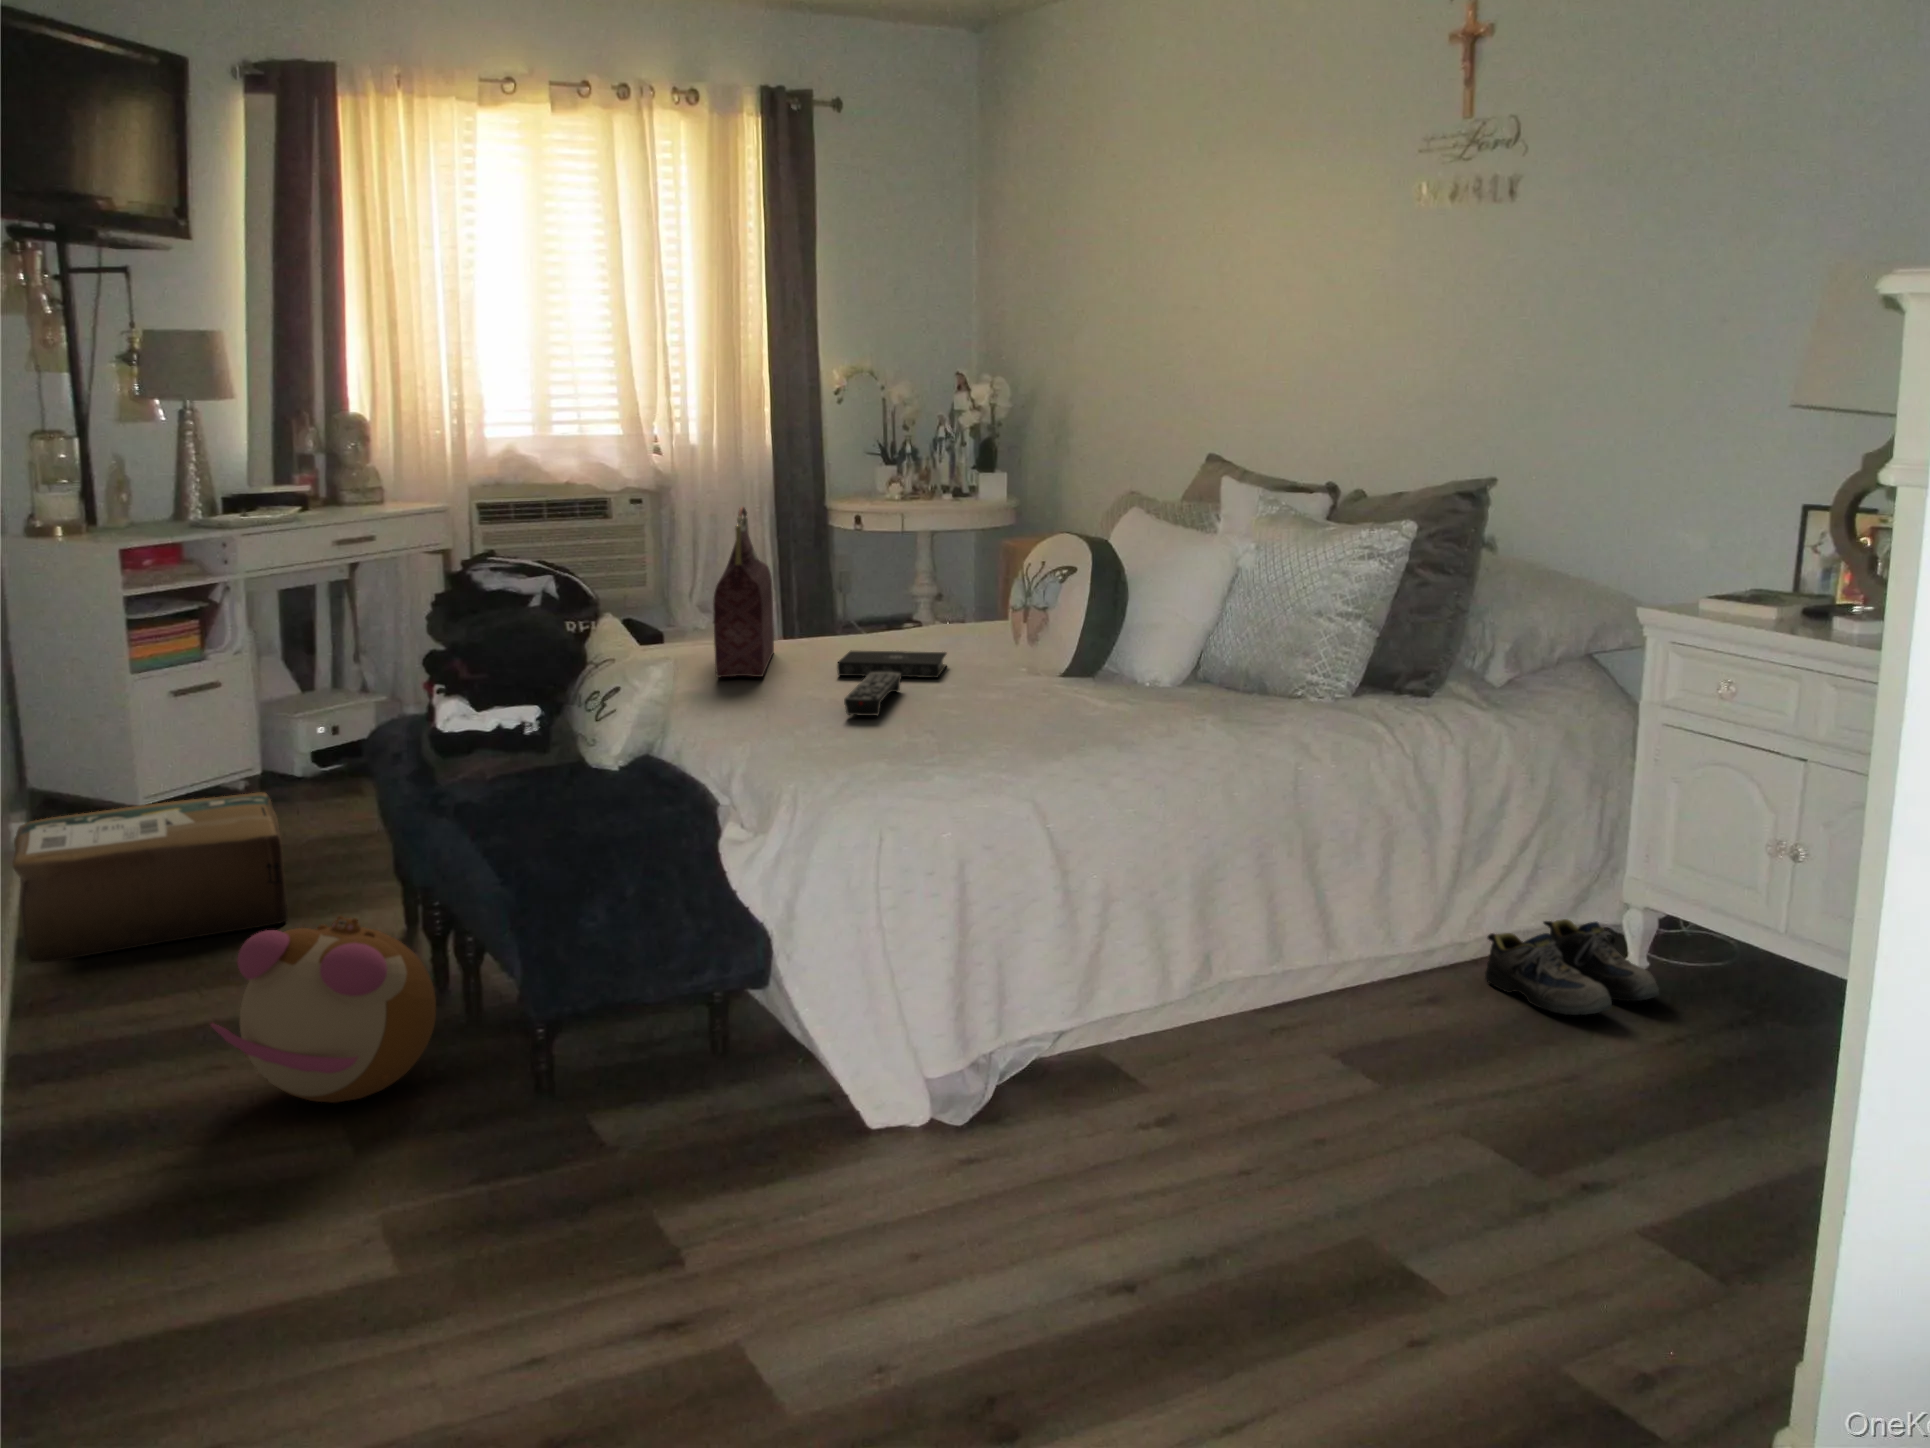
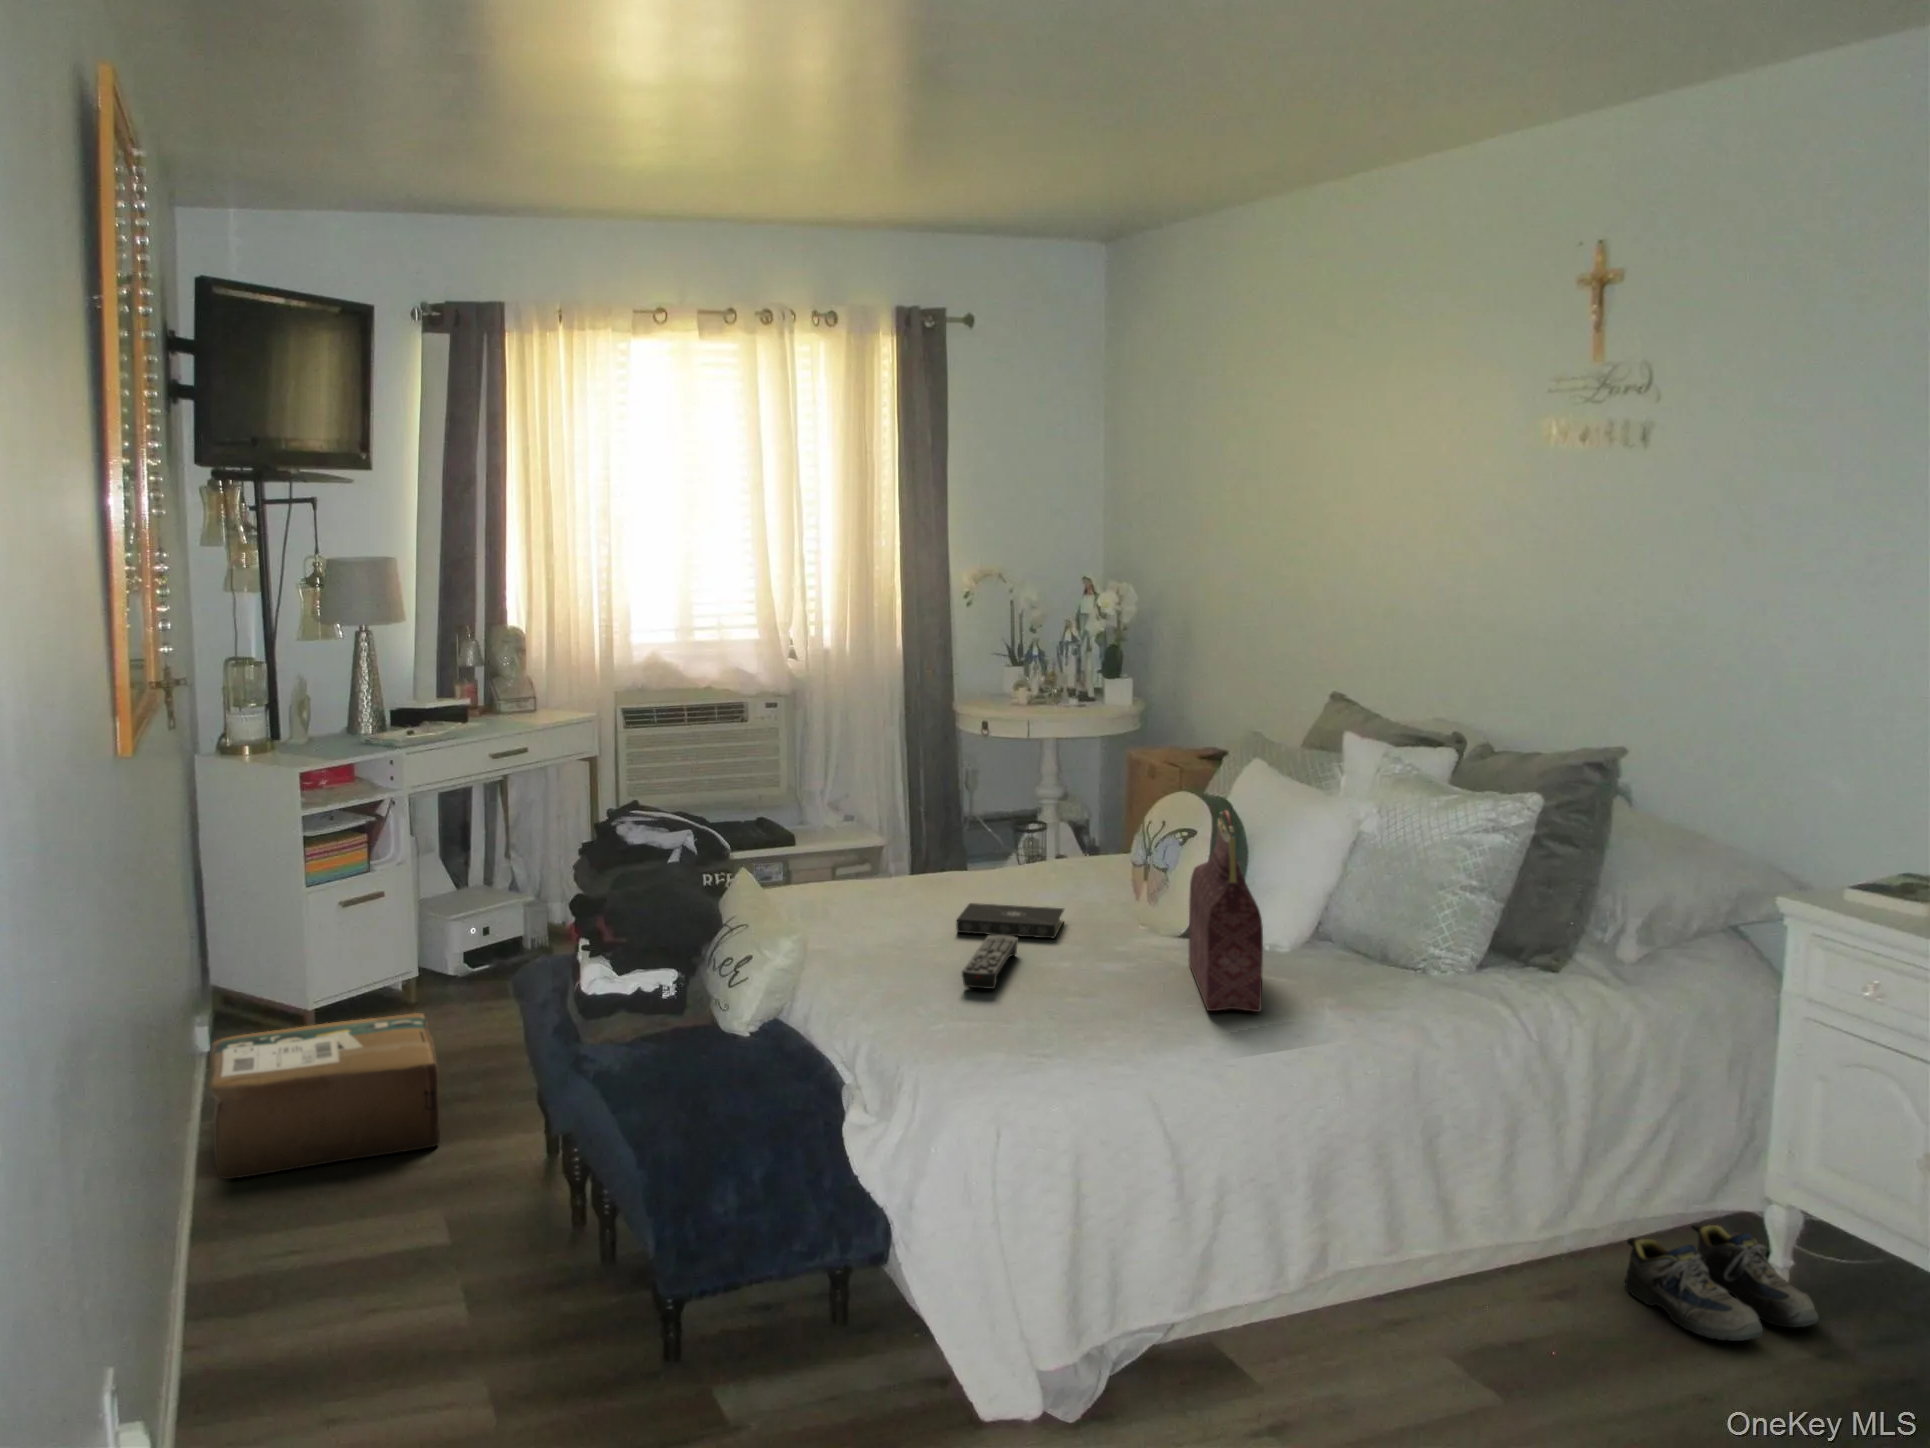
handbag: present [713,507,774,677] -> present [1189,811,1263,1012]
plush toy: present [211,916,436,1102] -> none [382,1174,577,1352]

